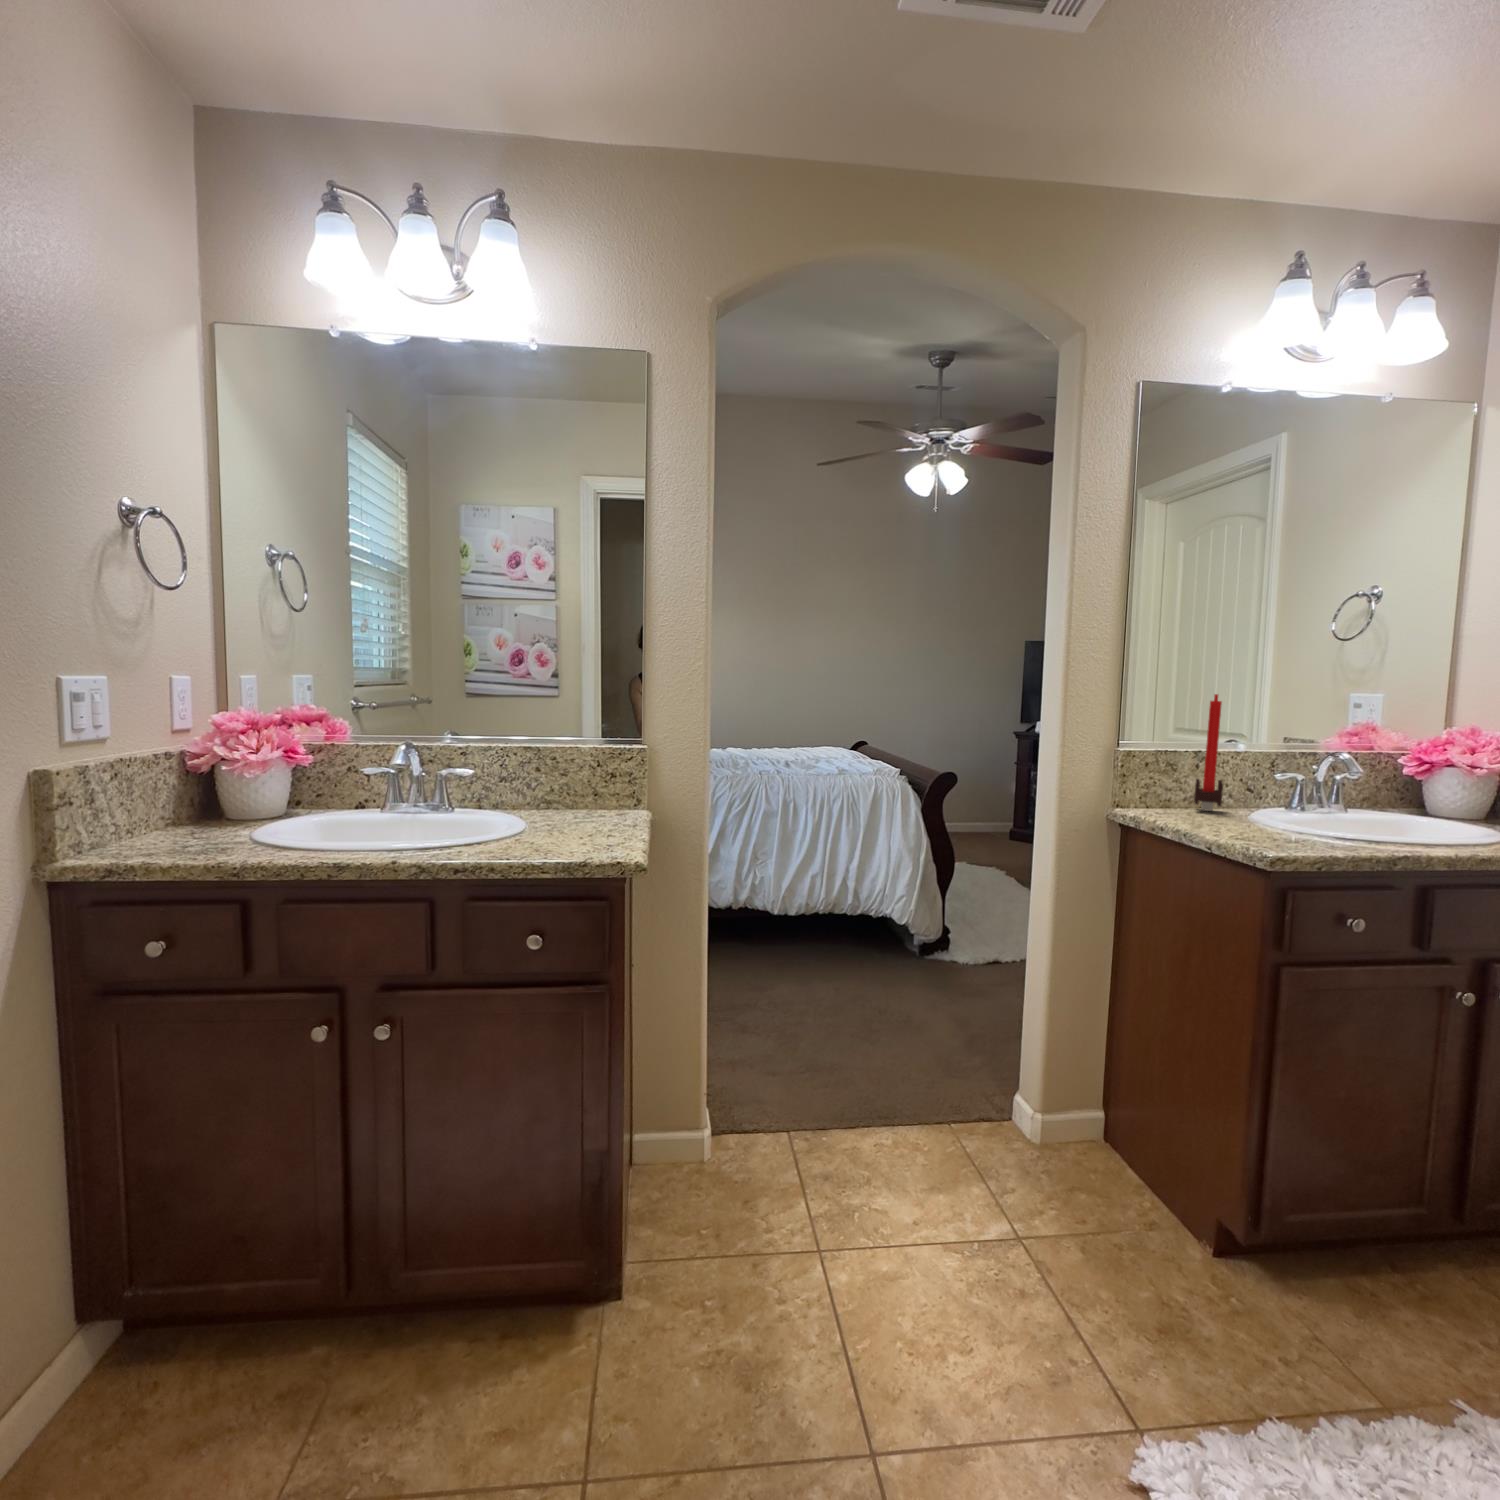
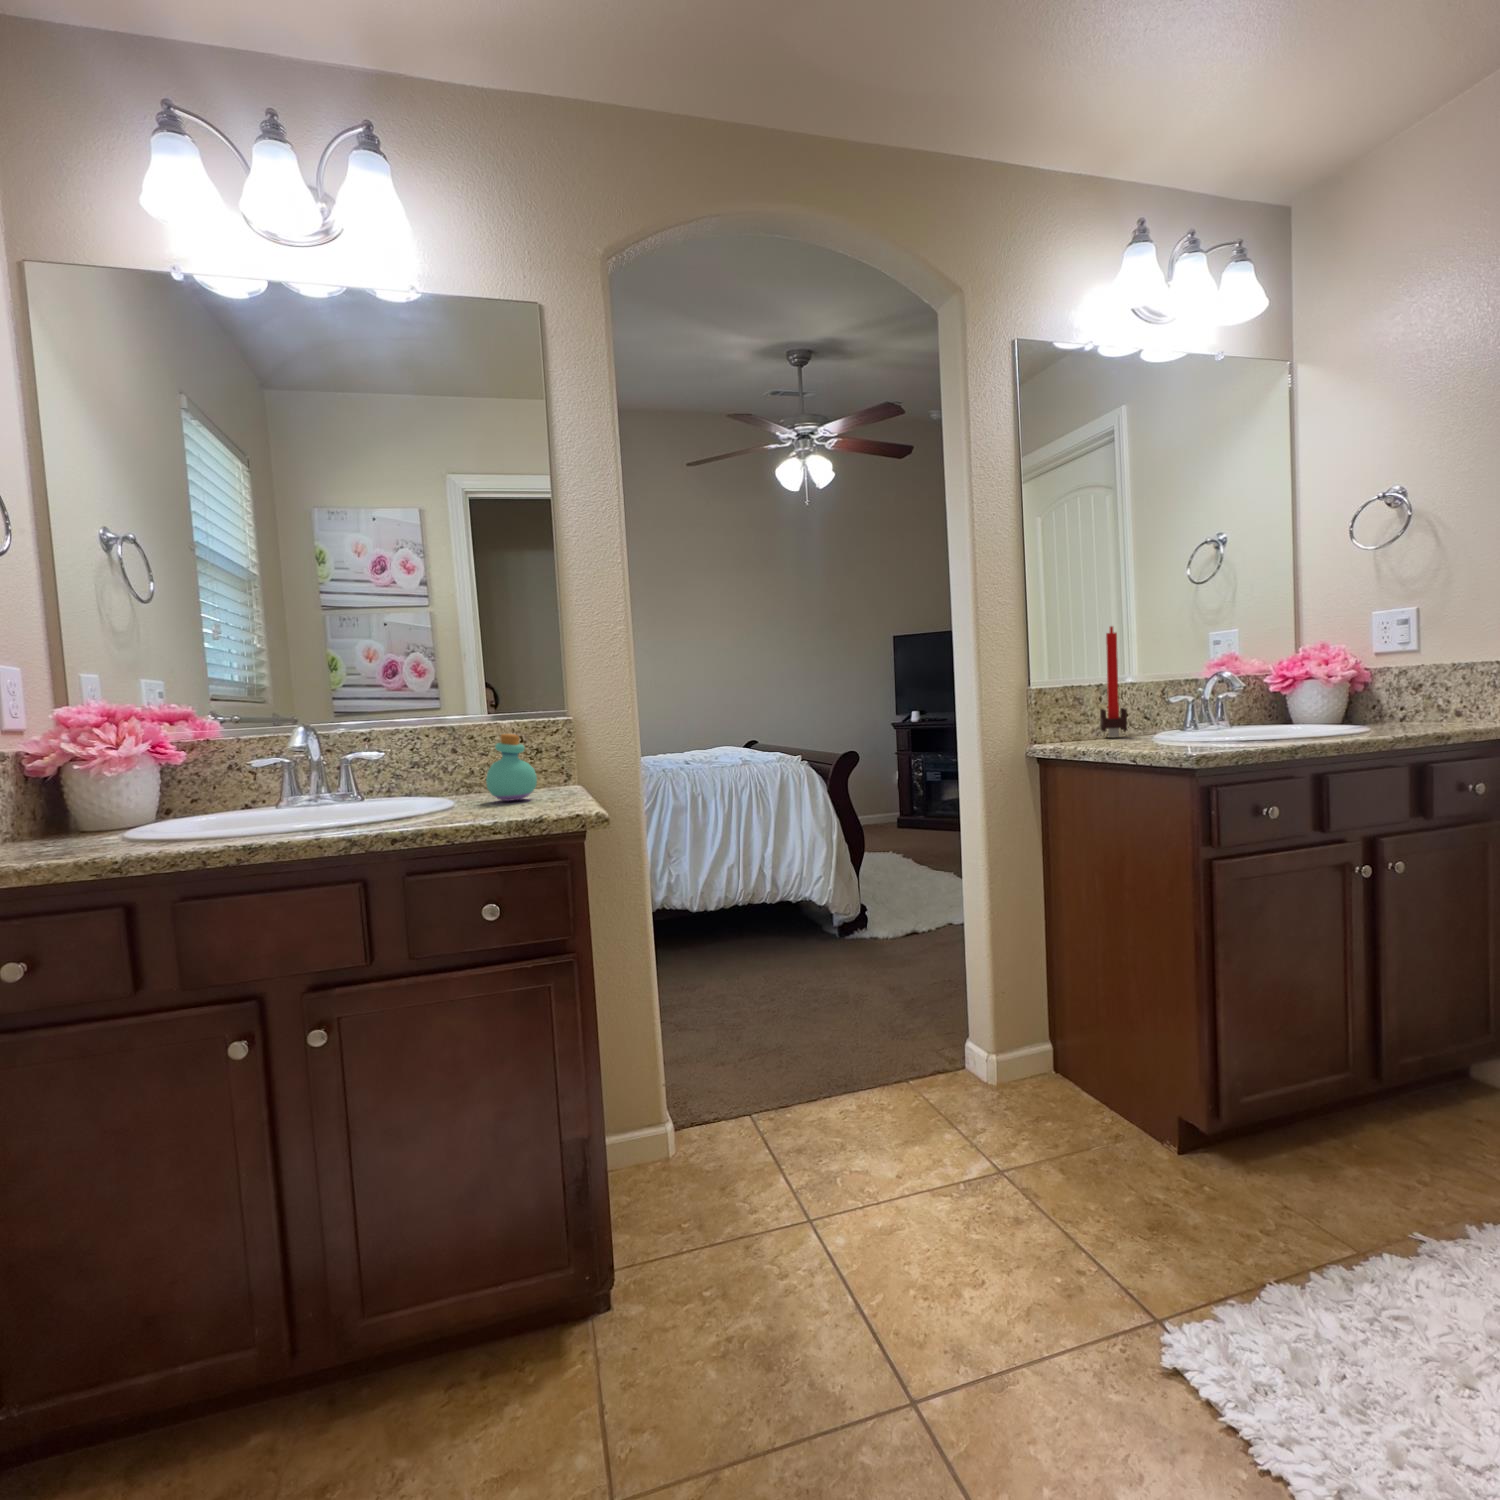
perfume bottle: none [554,769,599,830] -> present [486,734,537,801]

